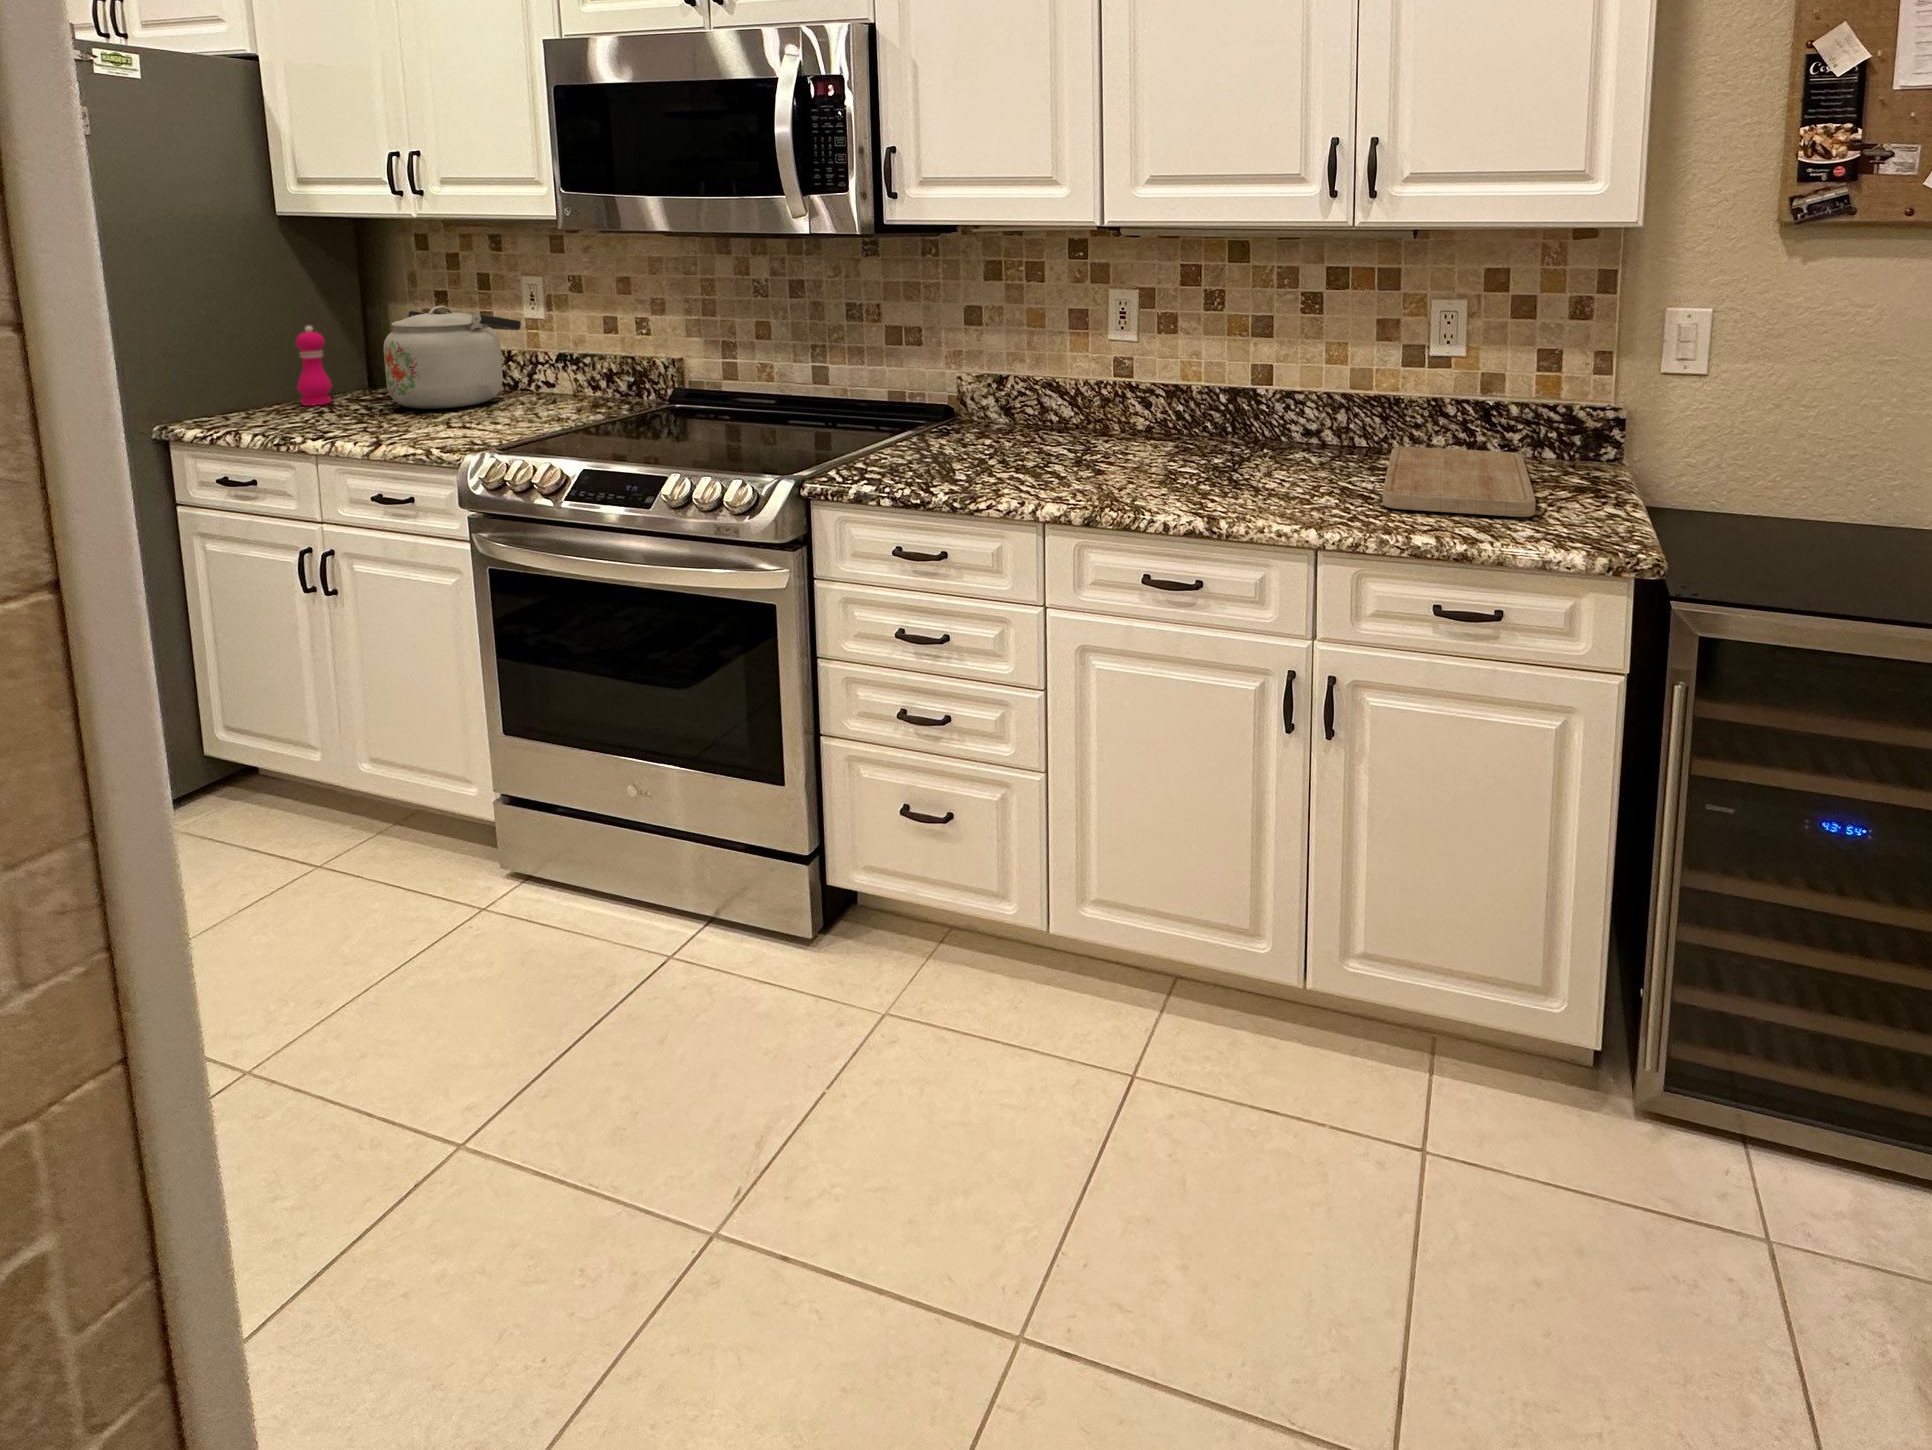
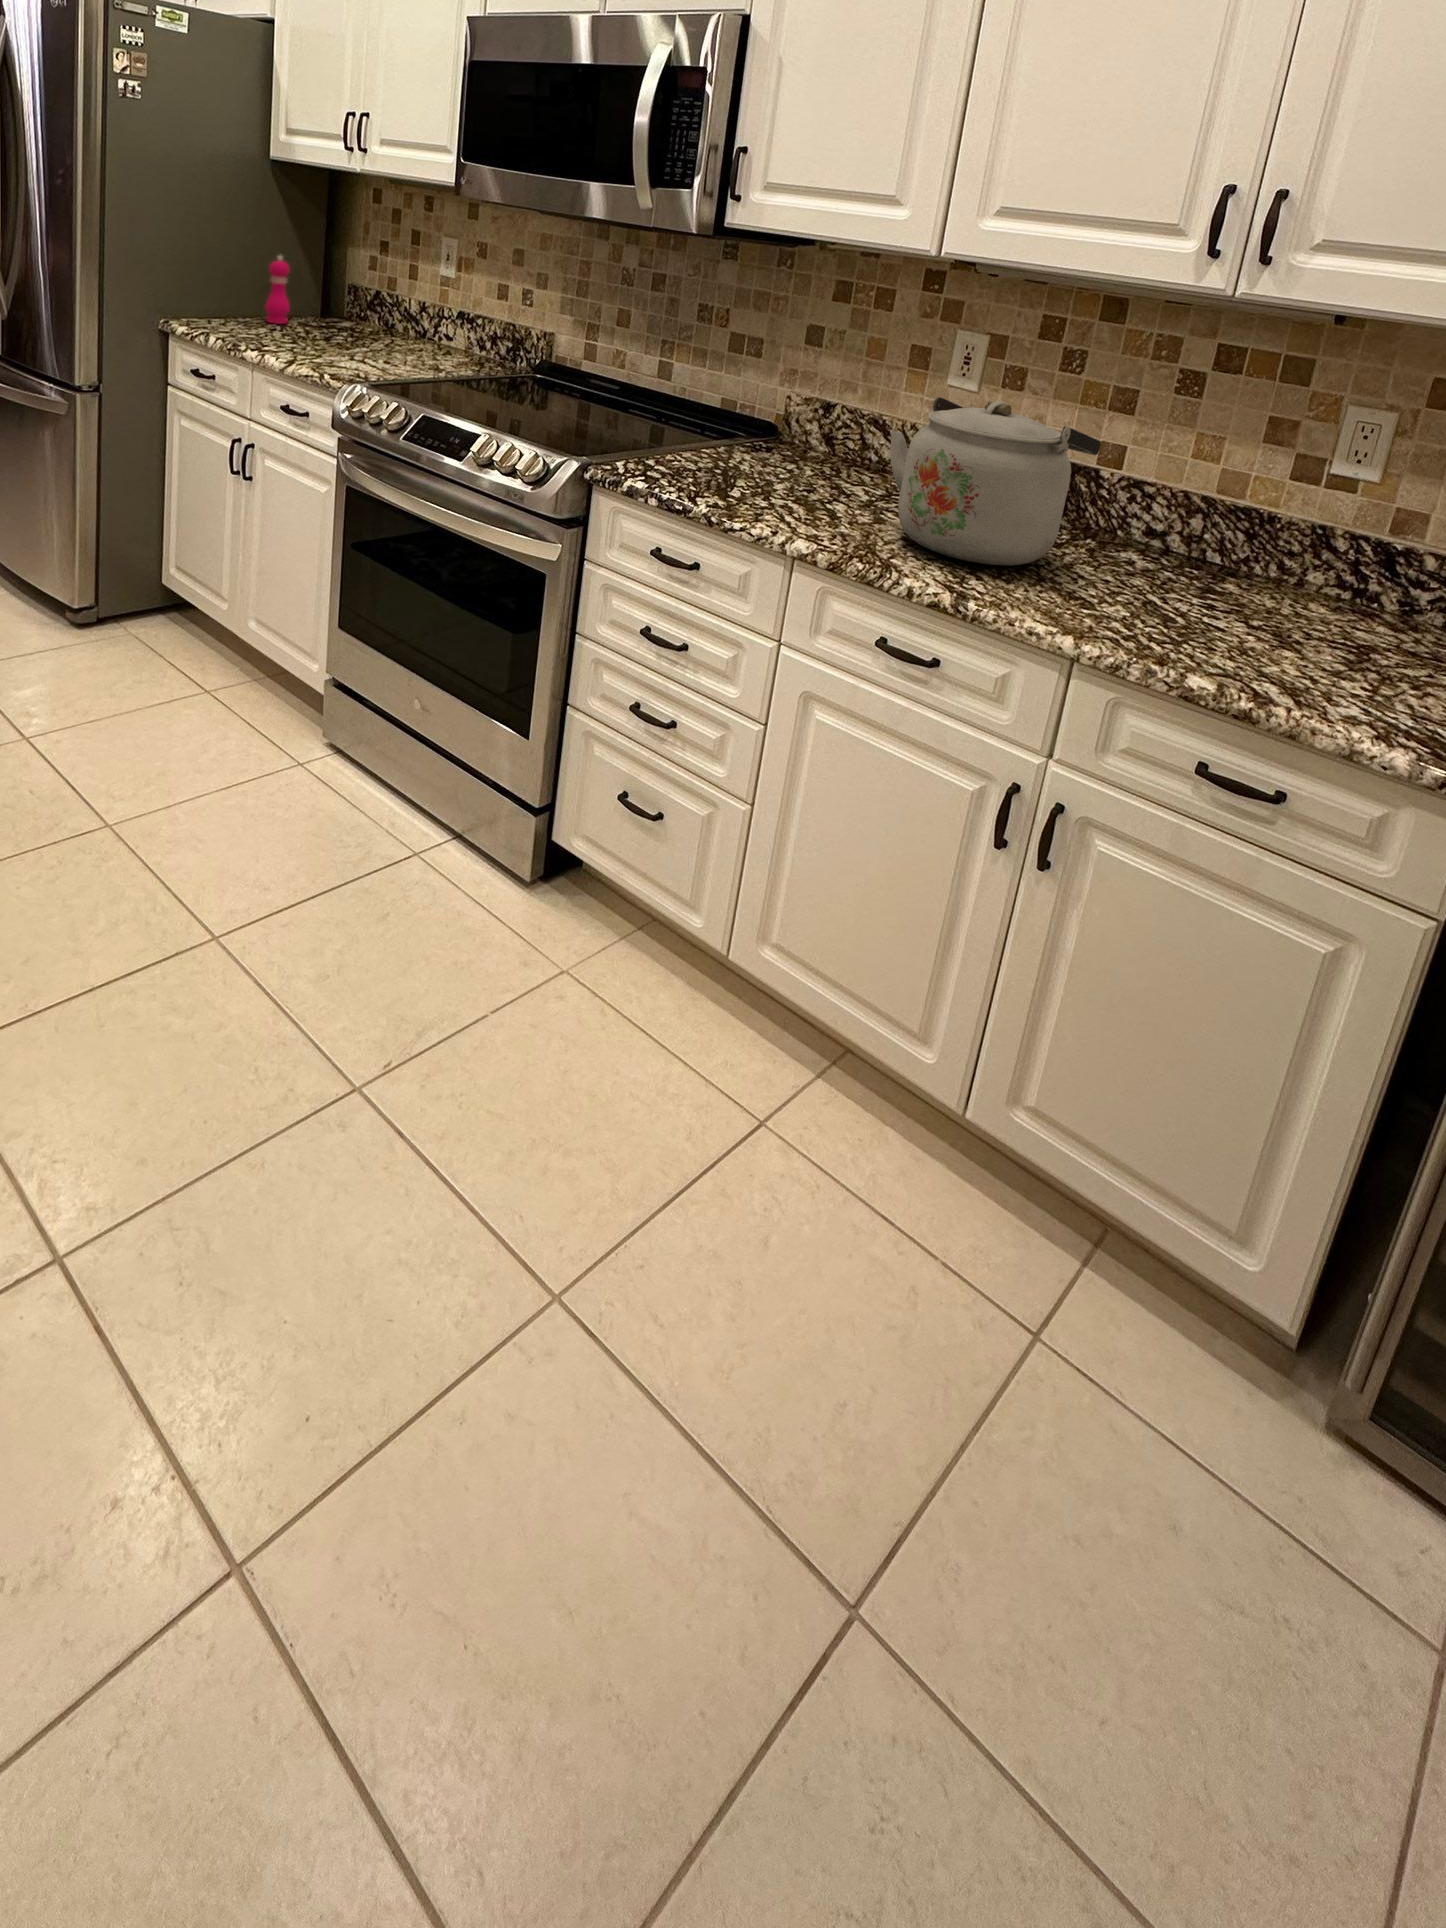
kettle: present [384,306,521,409] -> present [890,397,1101,565]
cutting board: present [1382,447,1536,517] -> none [1179,572,1419,692]

